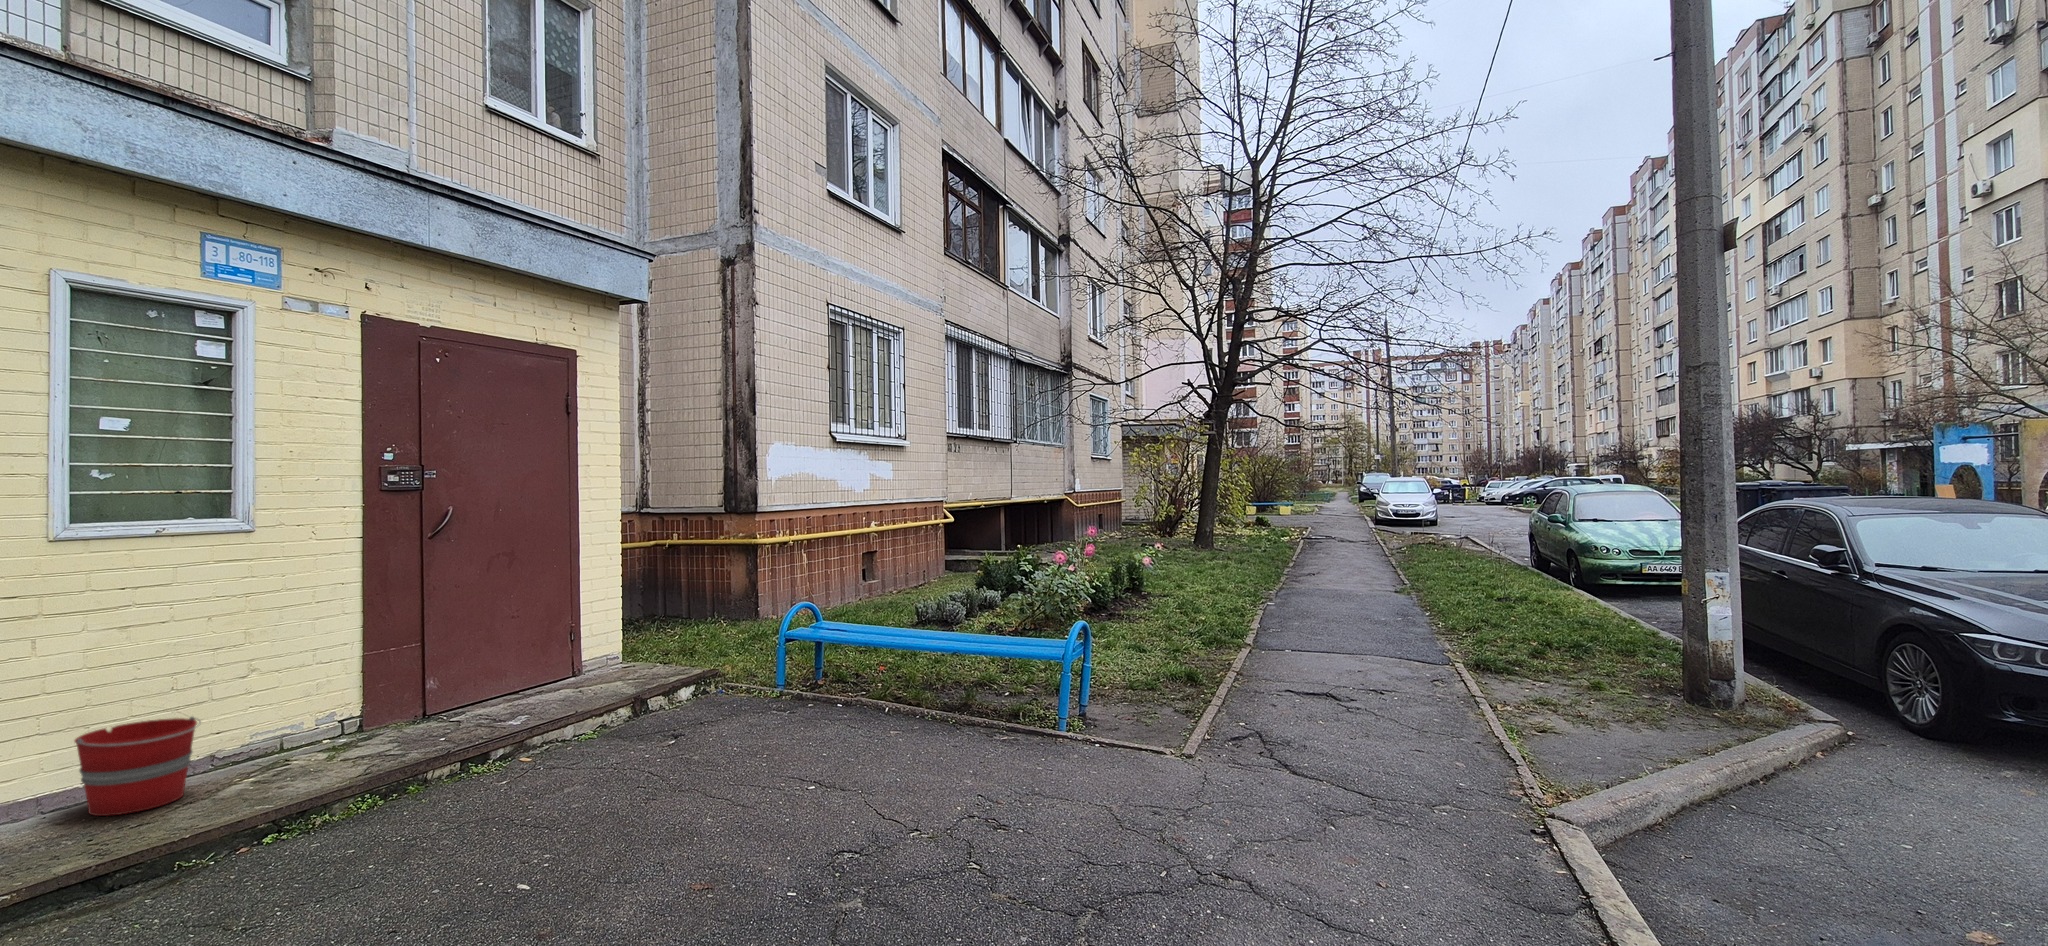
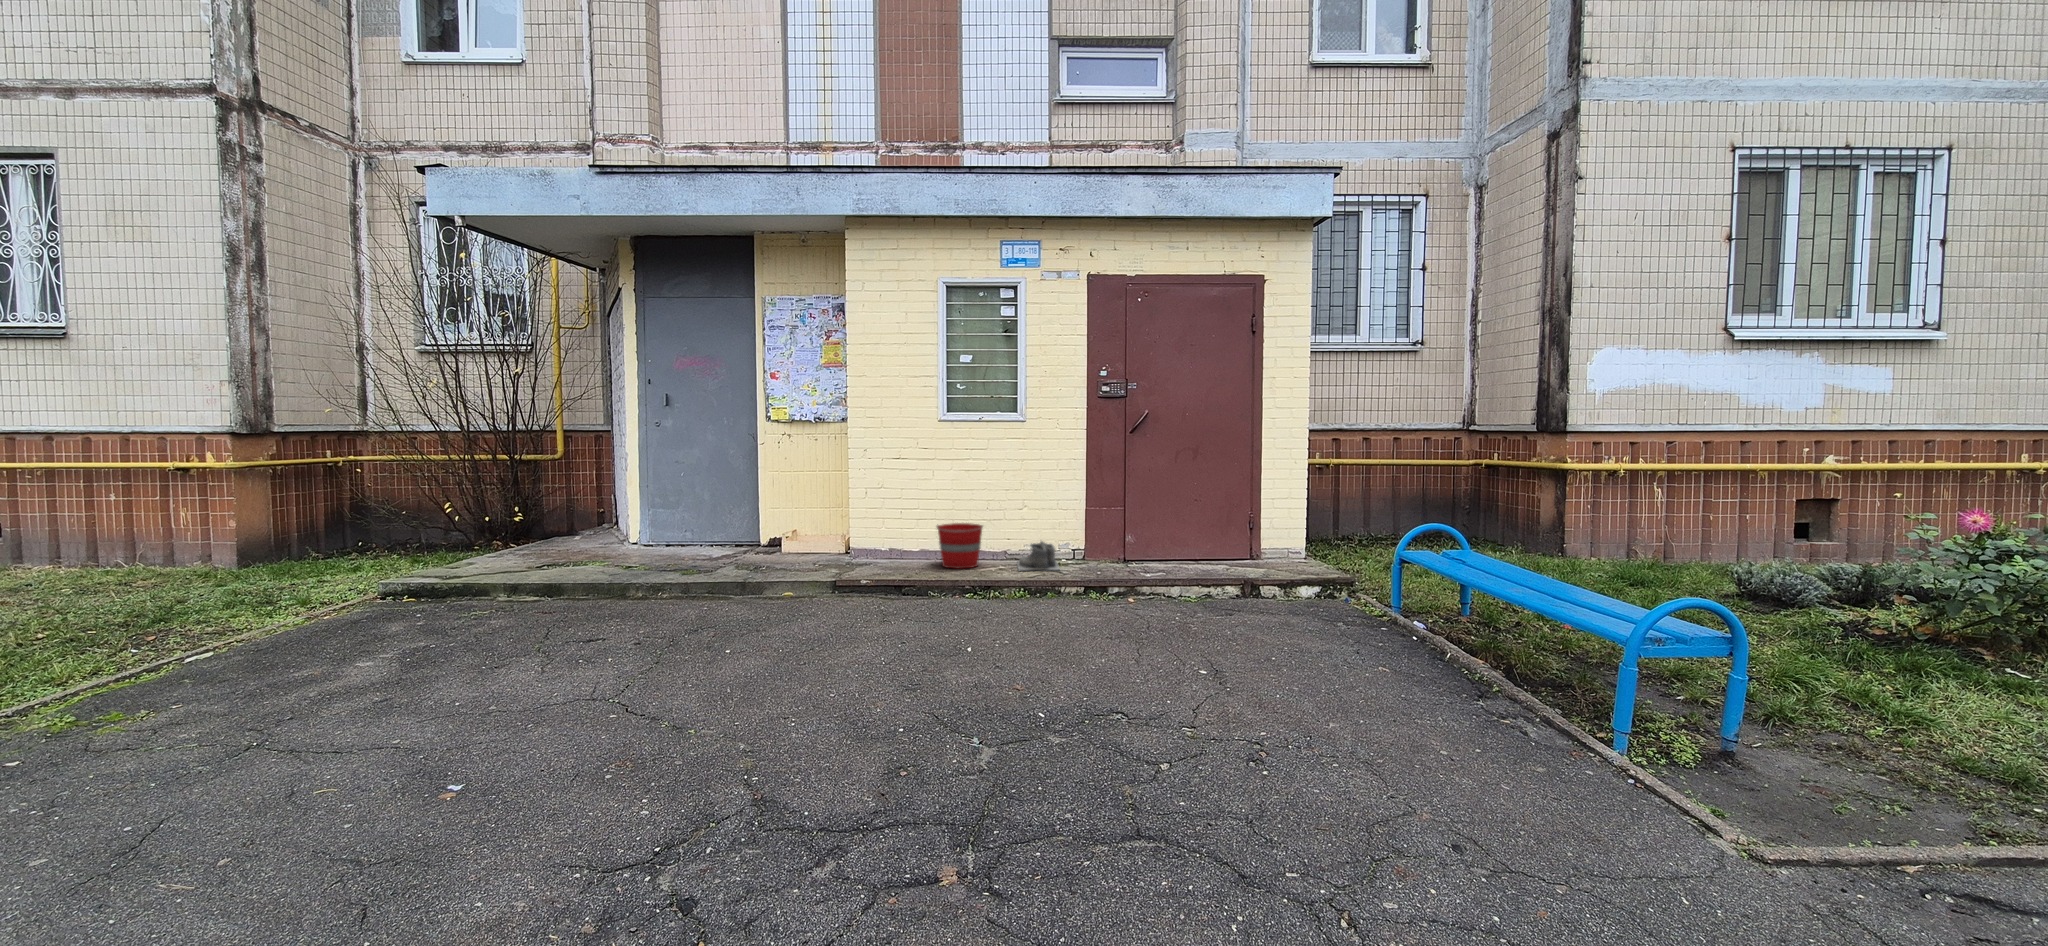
boots: none [247,717,370,775] -> present [1017,541,1059,570]

